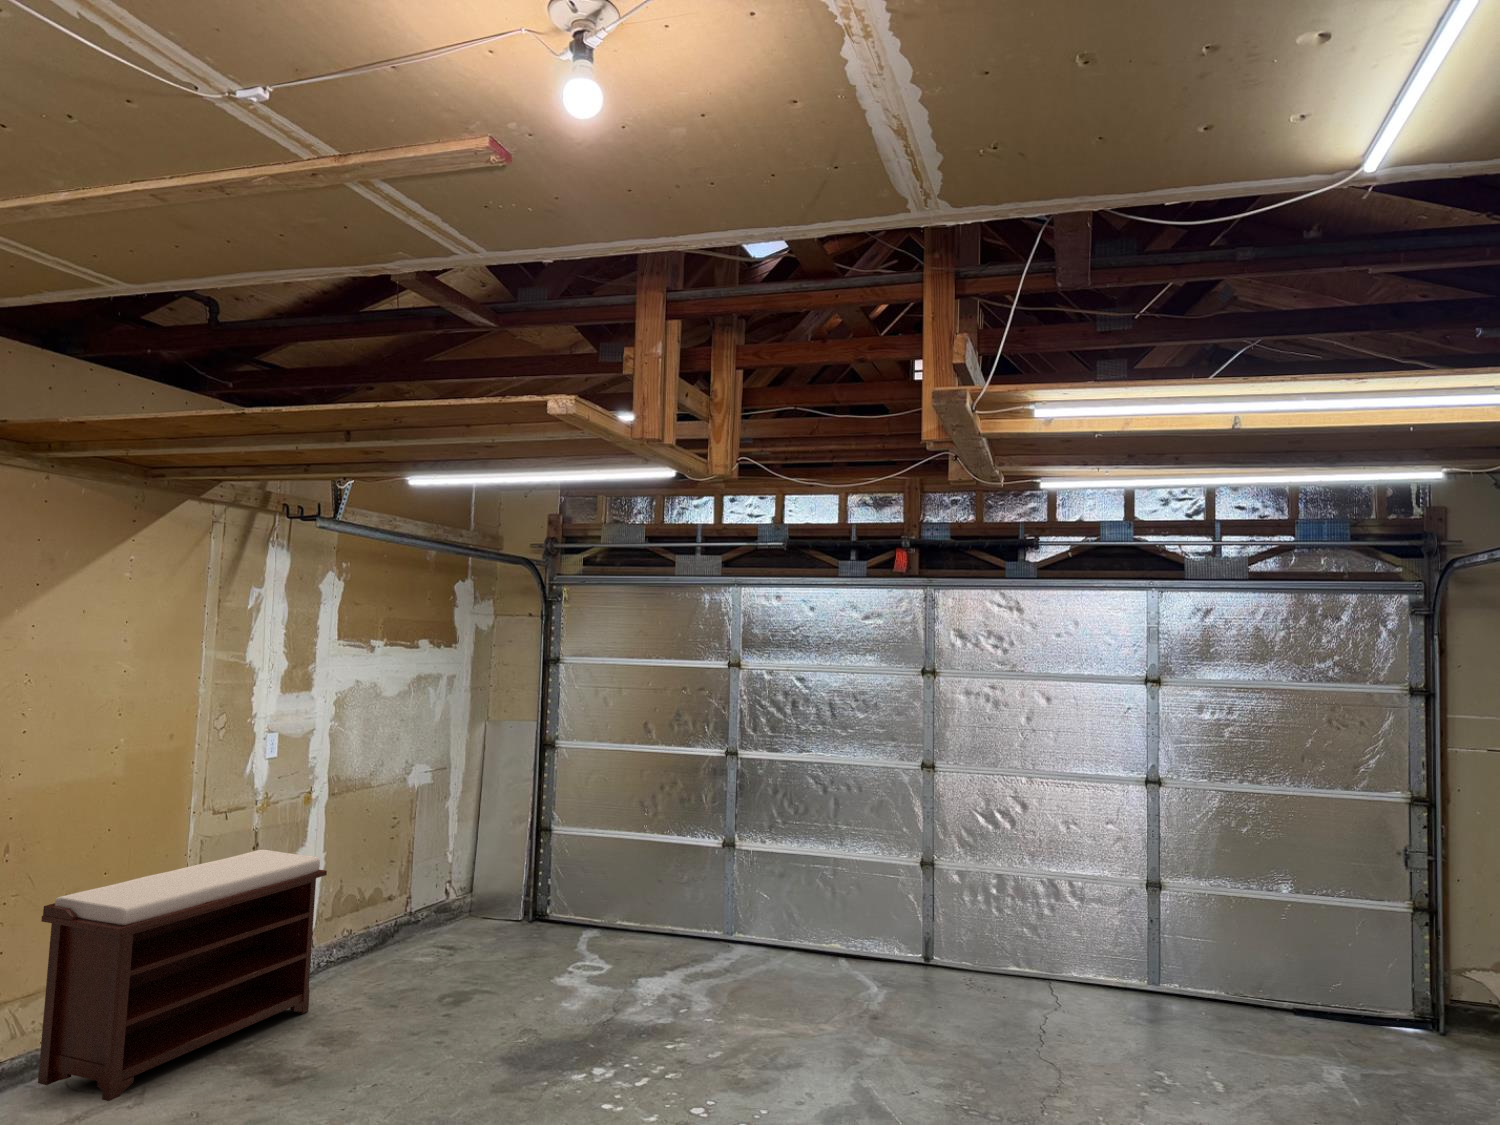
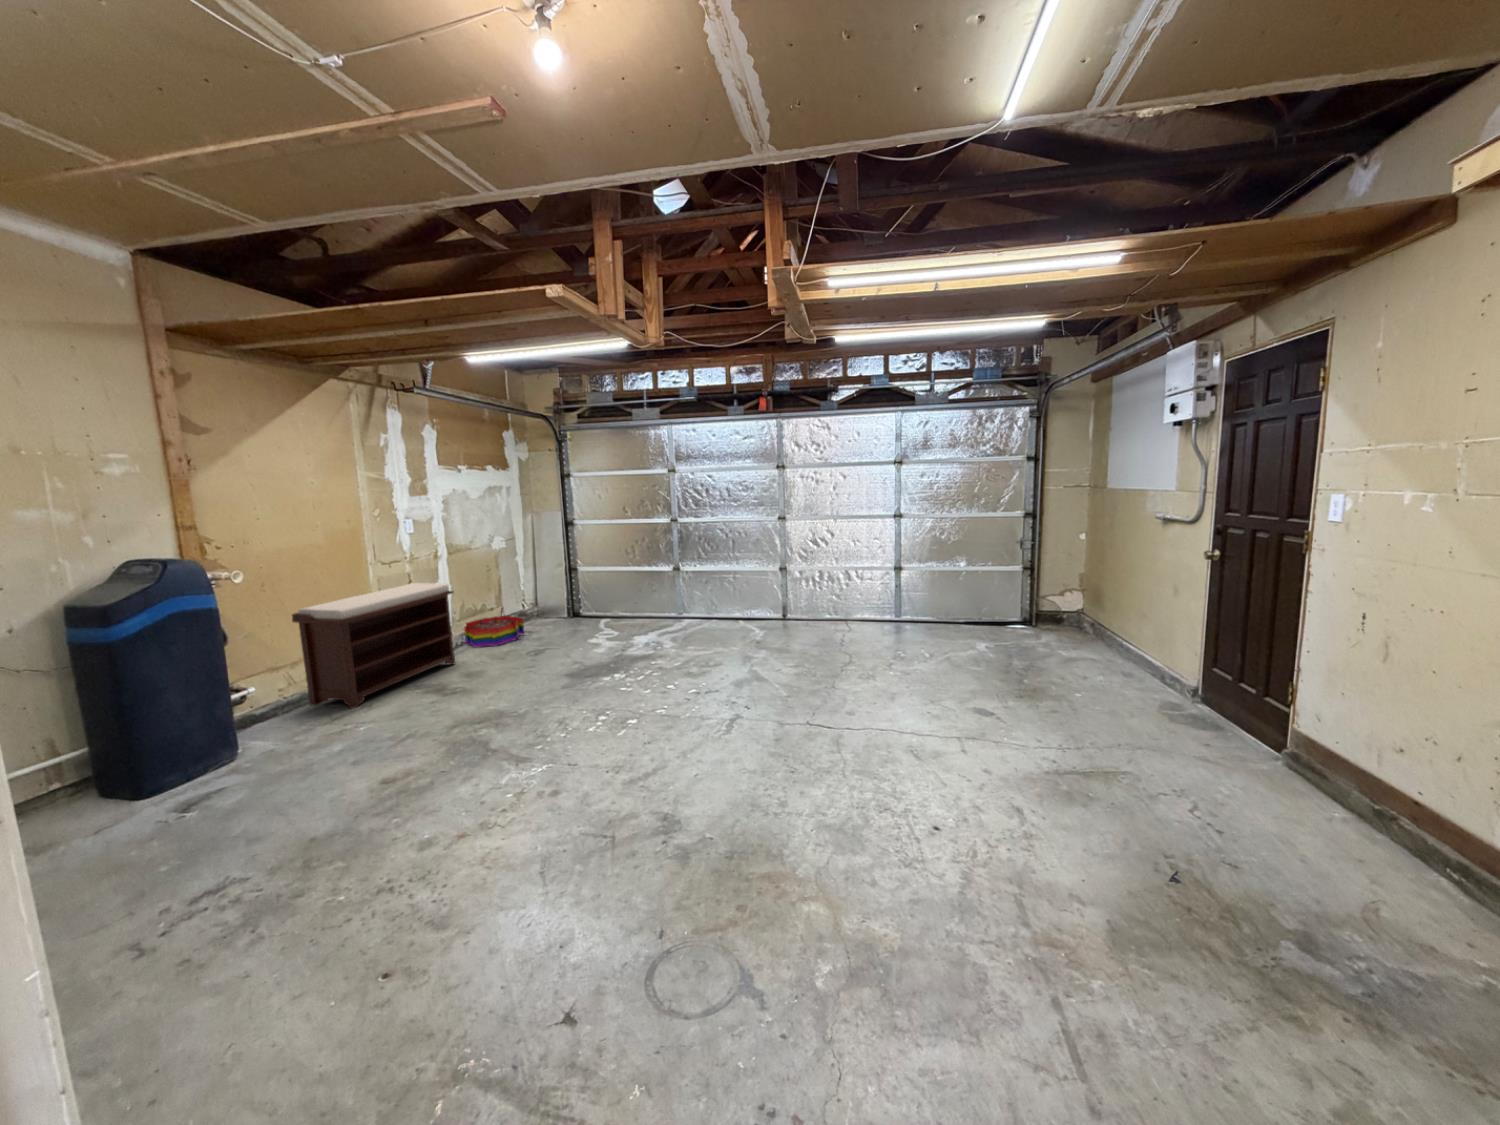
storage bin: none [334,913,441,977] -> present [464,615,524,647]

